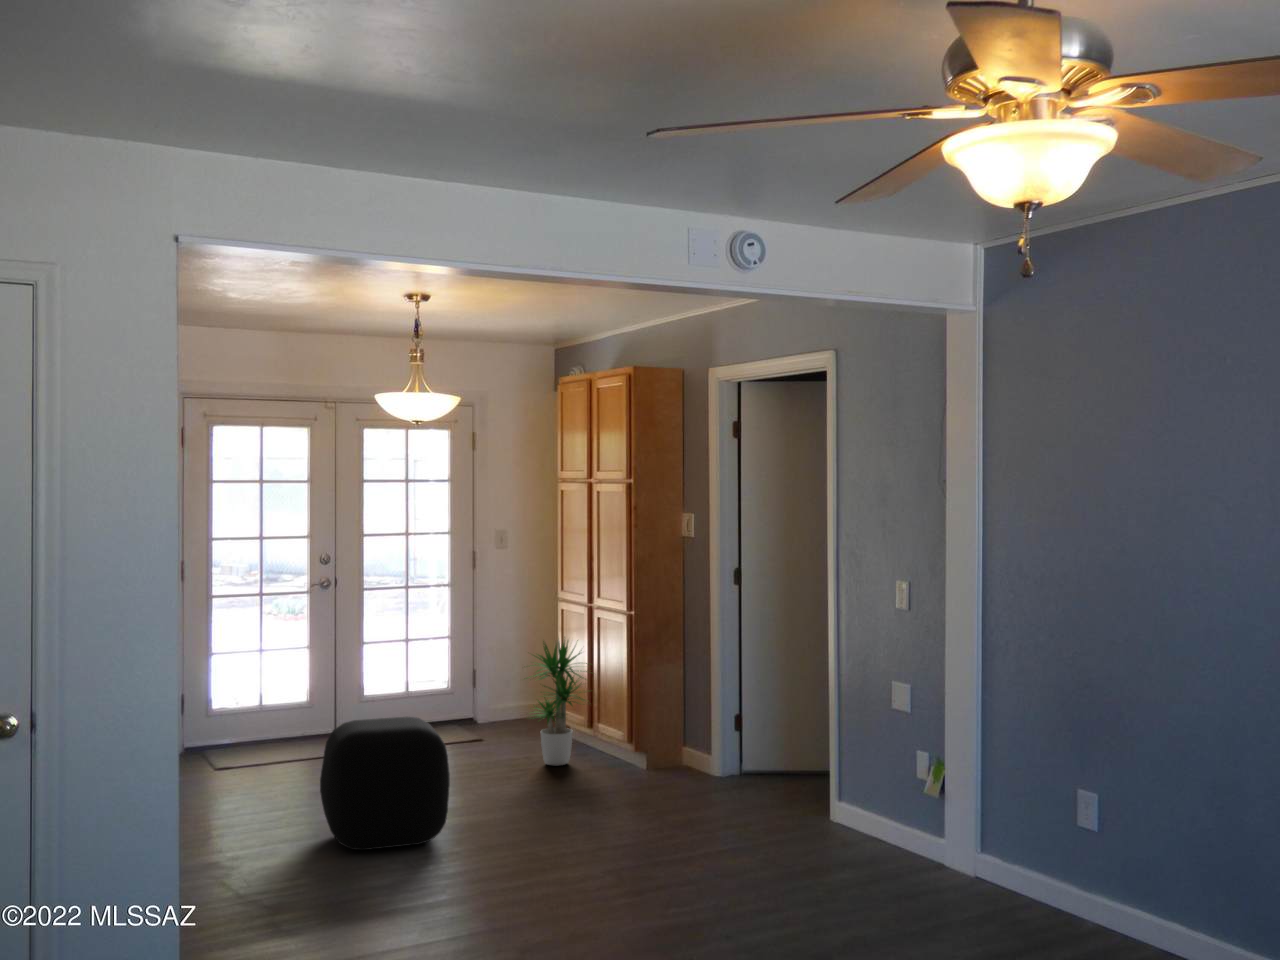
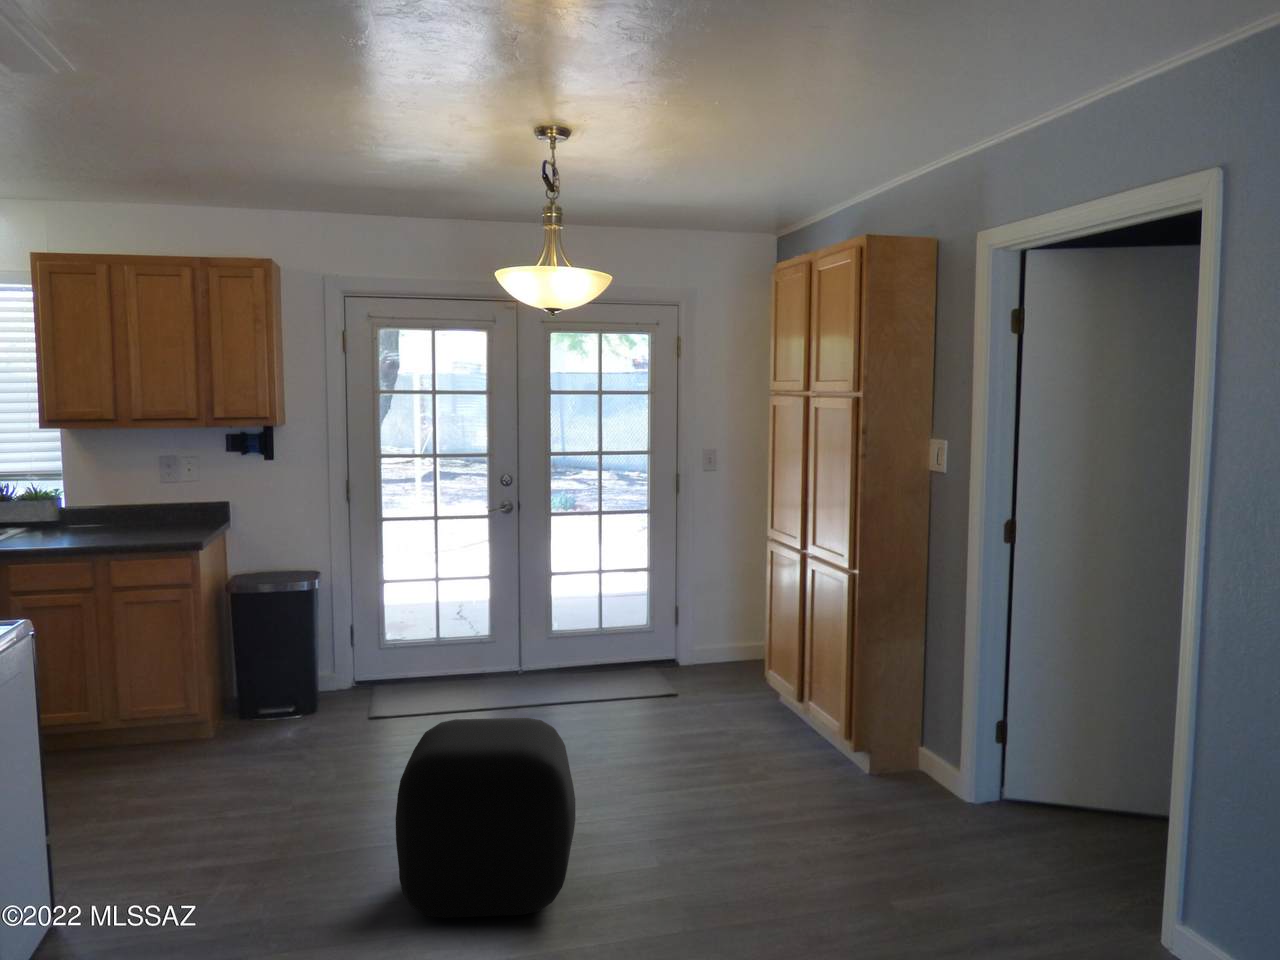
potted plant: present [528,640,587,766] -> none [709,588,807,753]

